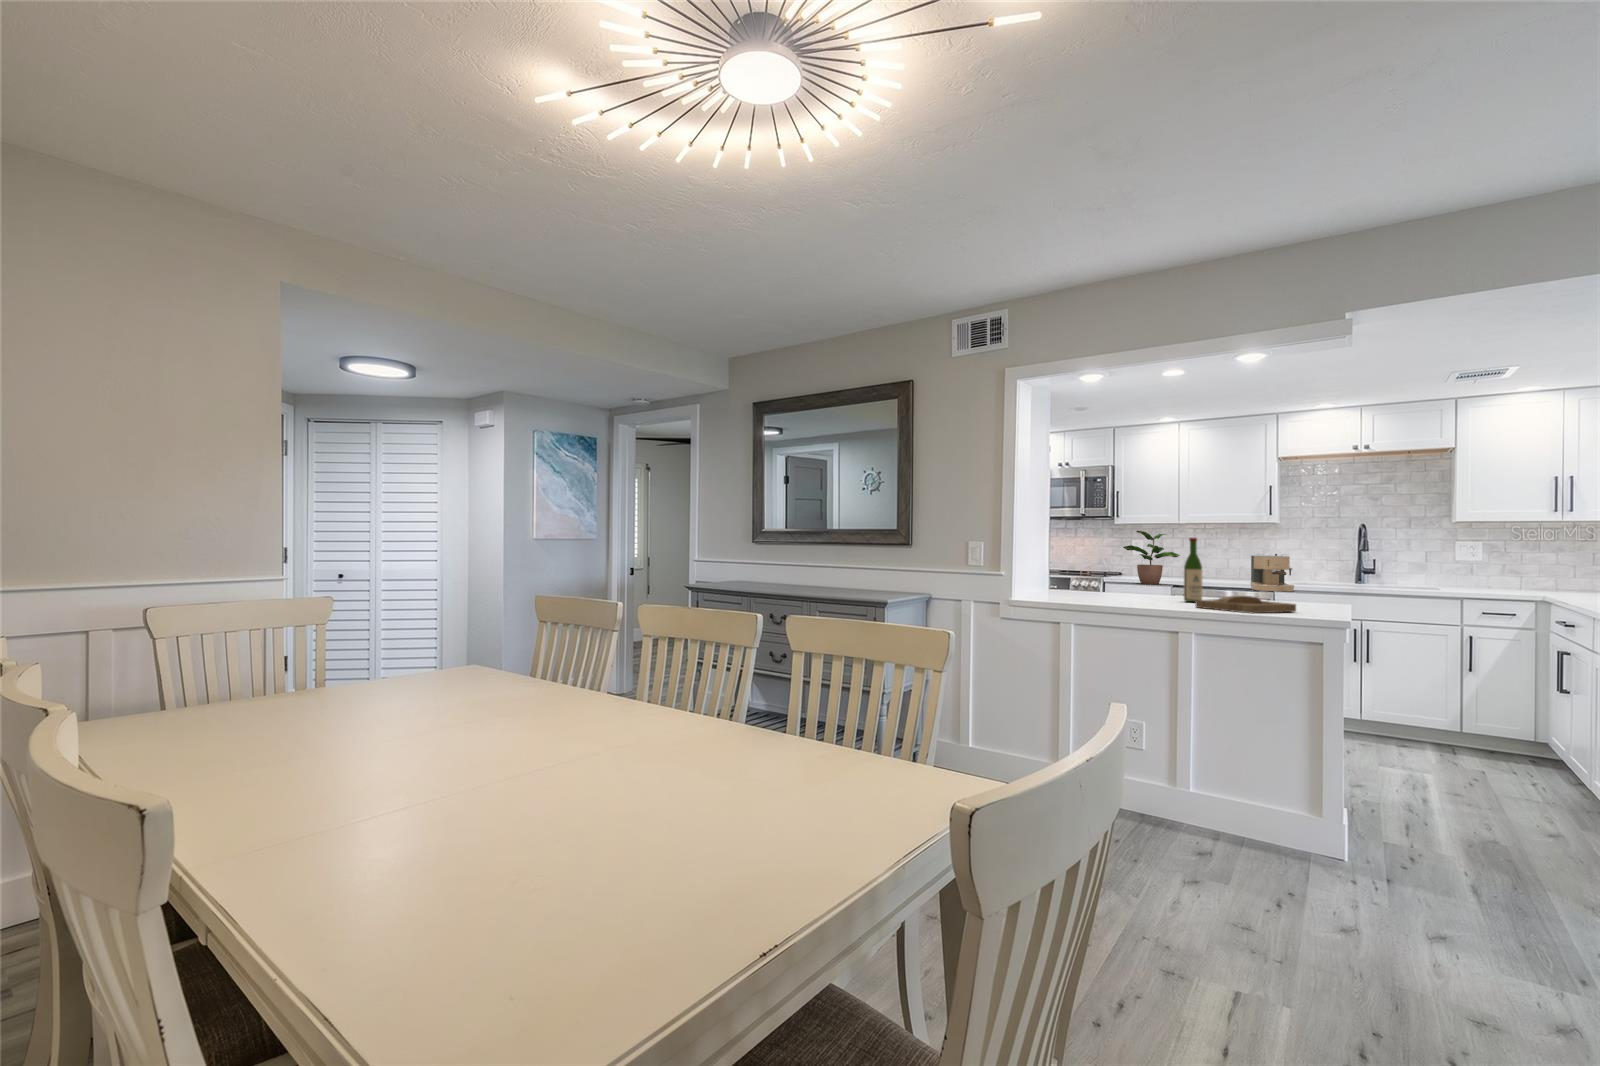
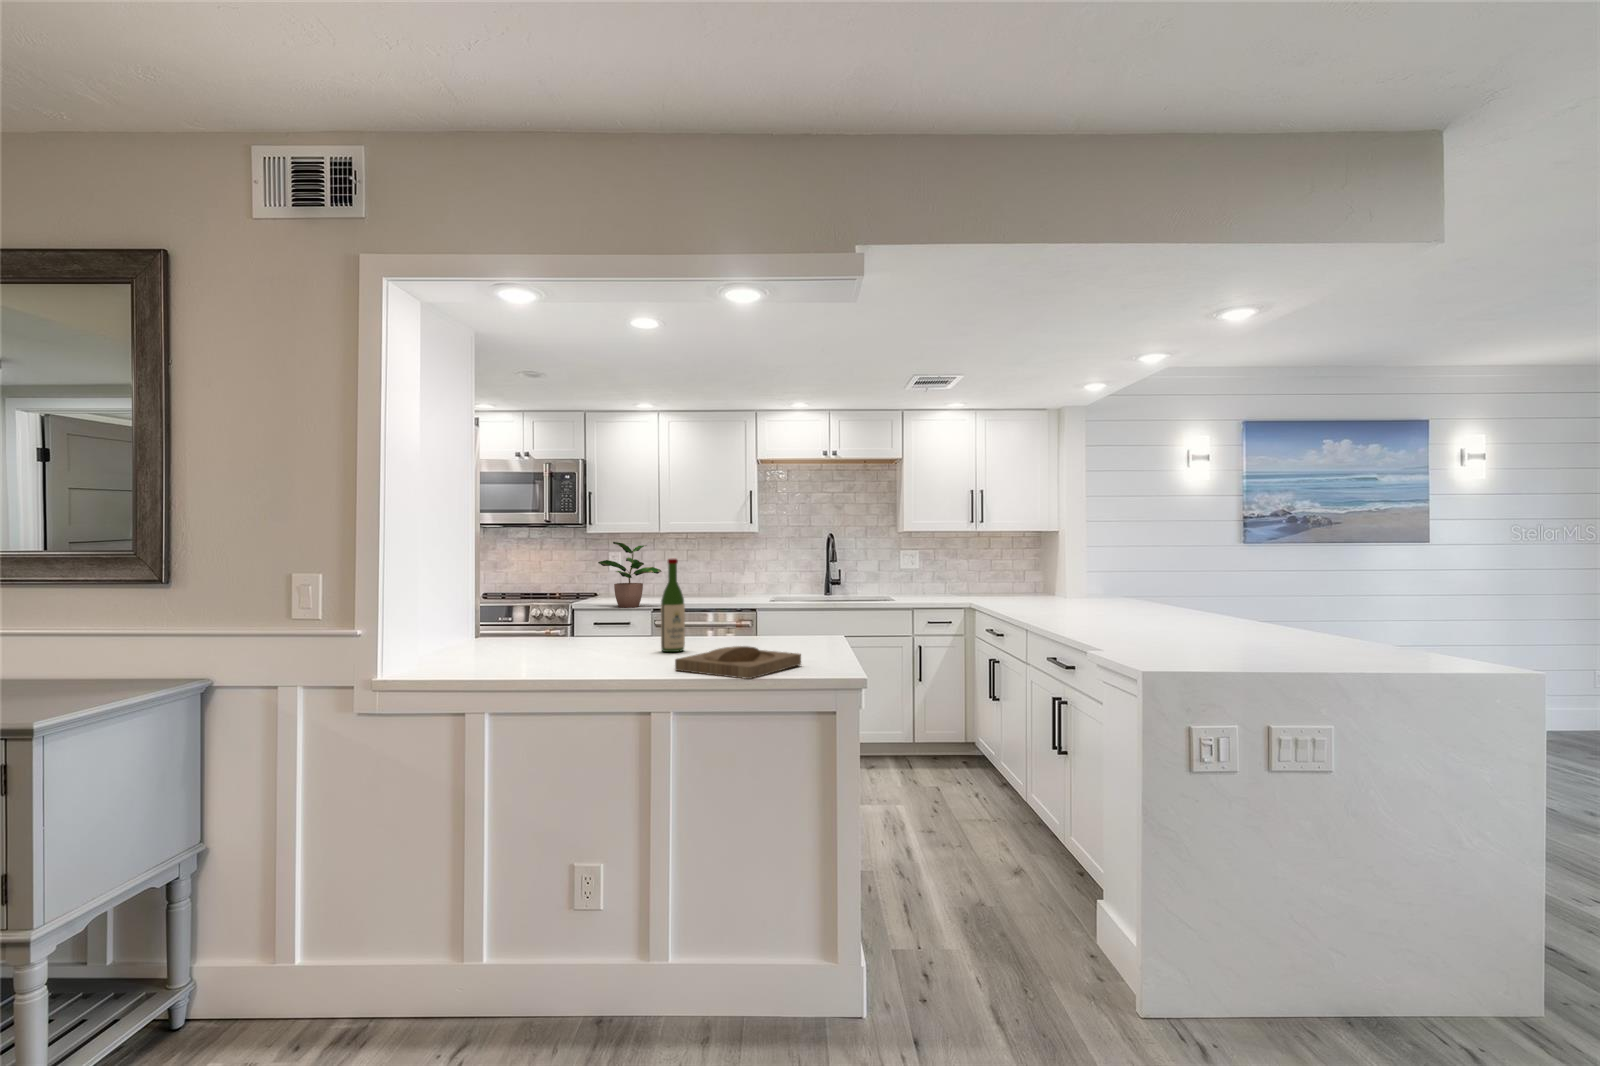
coffee maker: present [1251,554,1294,591] -> none [733,567,775,610]

